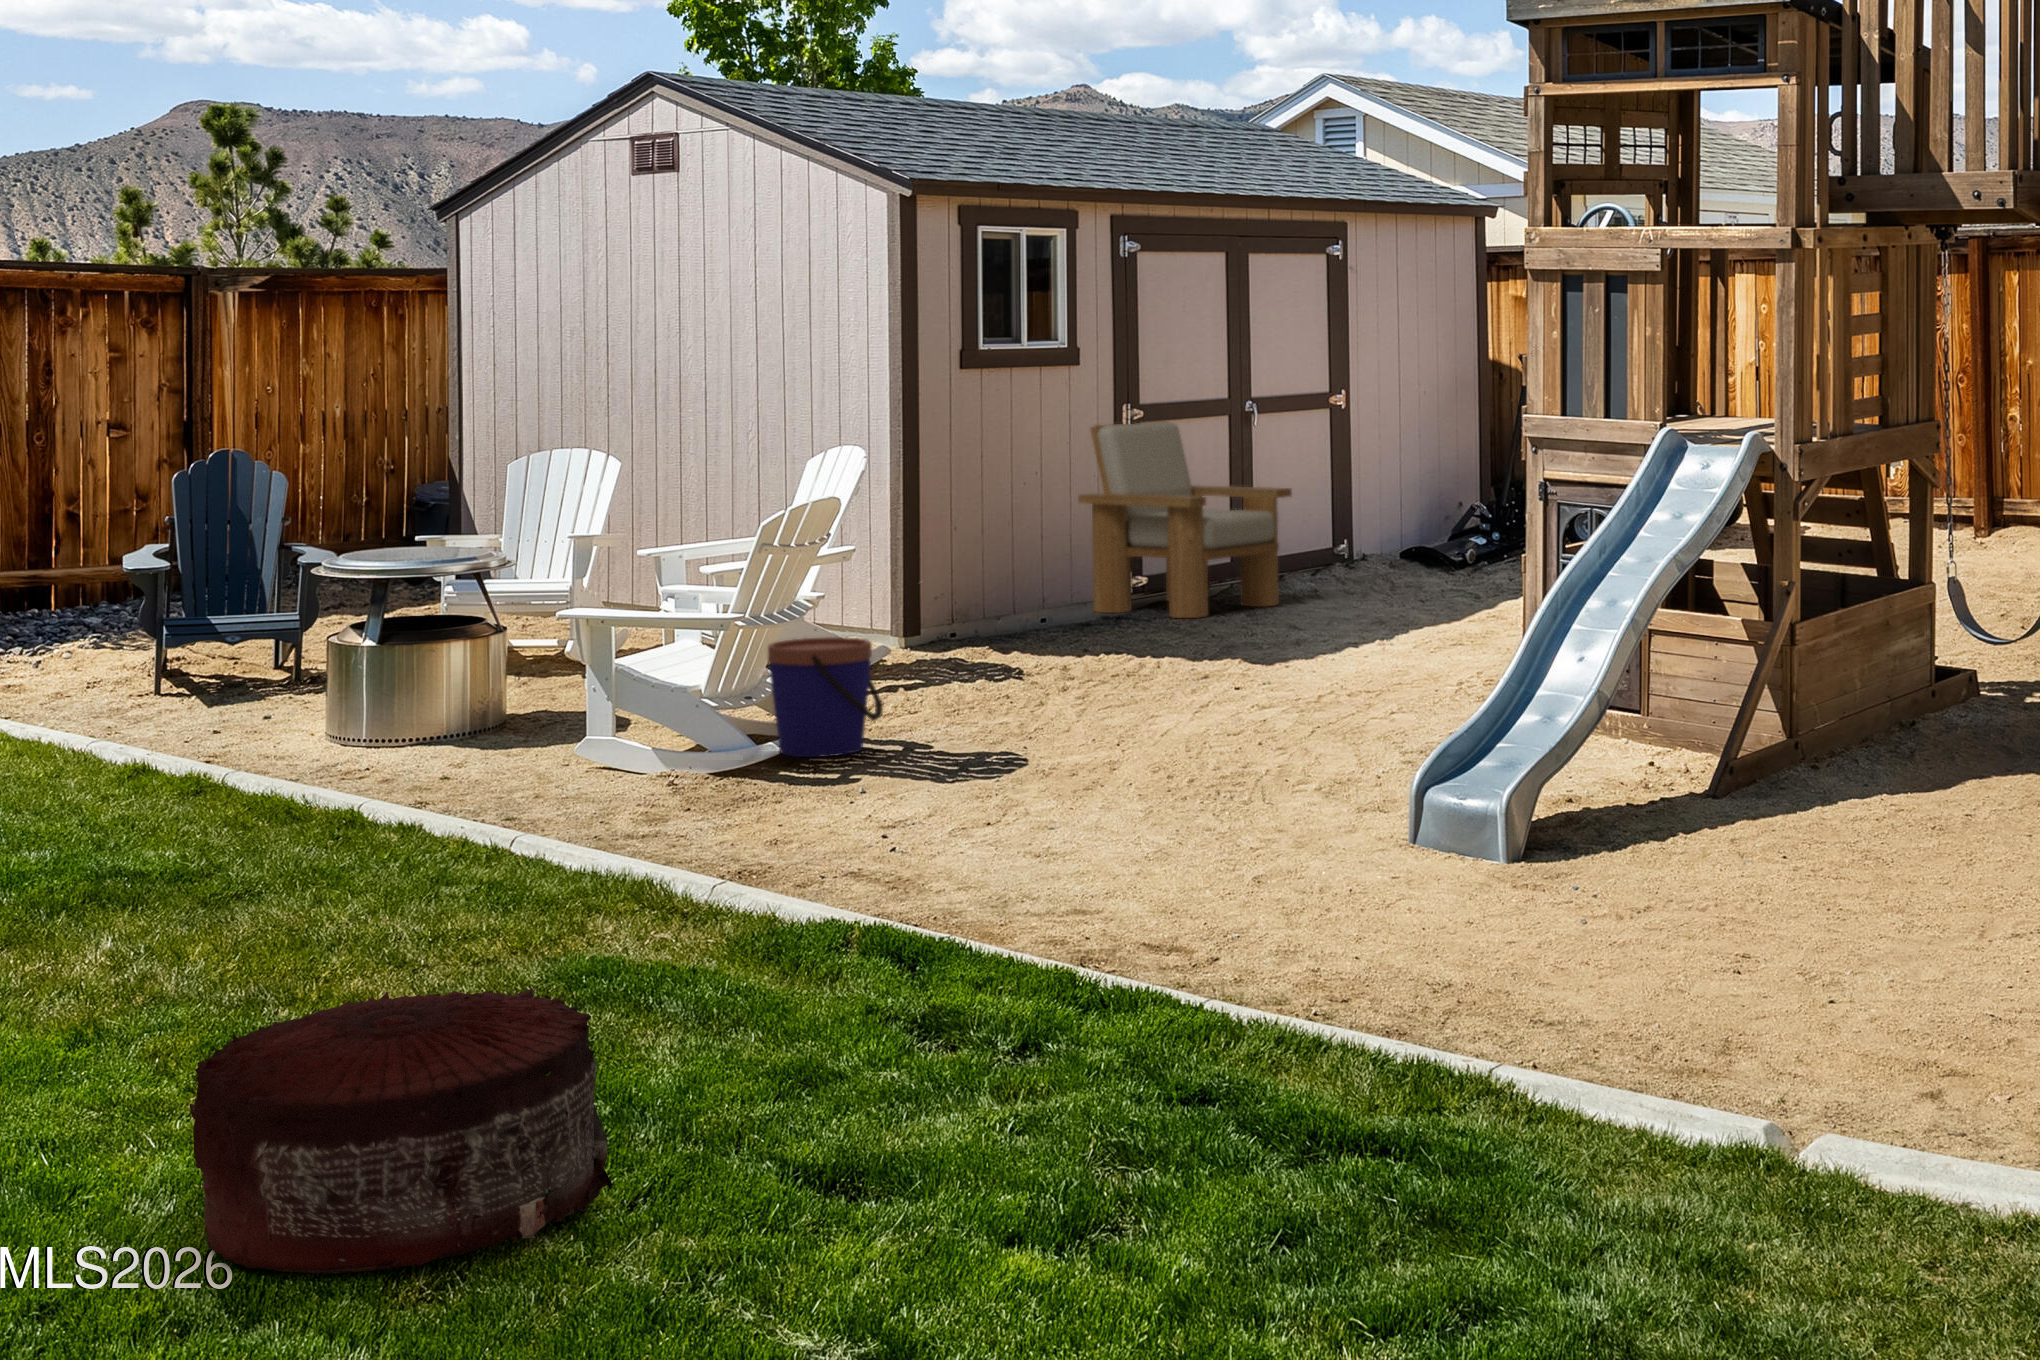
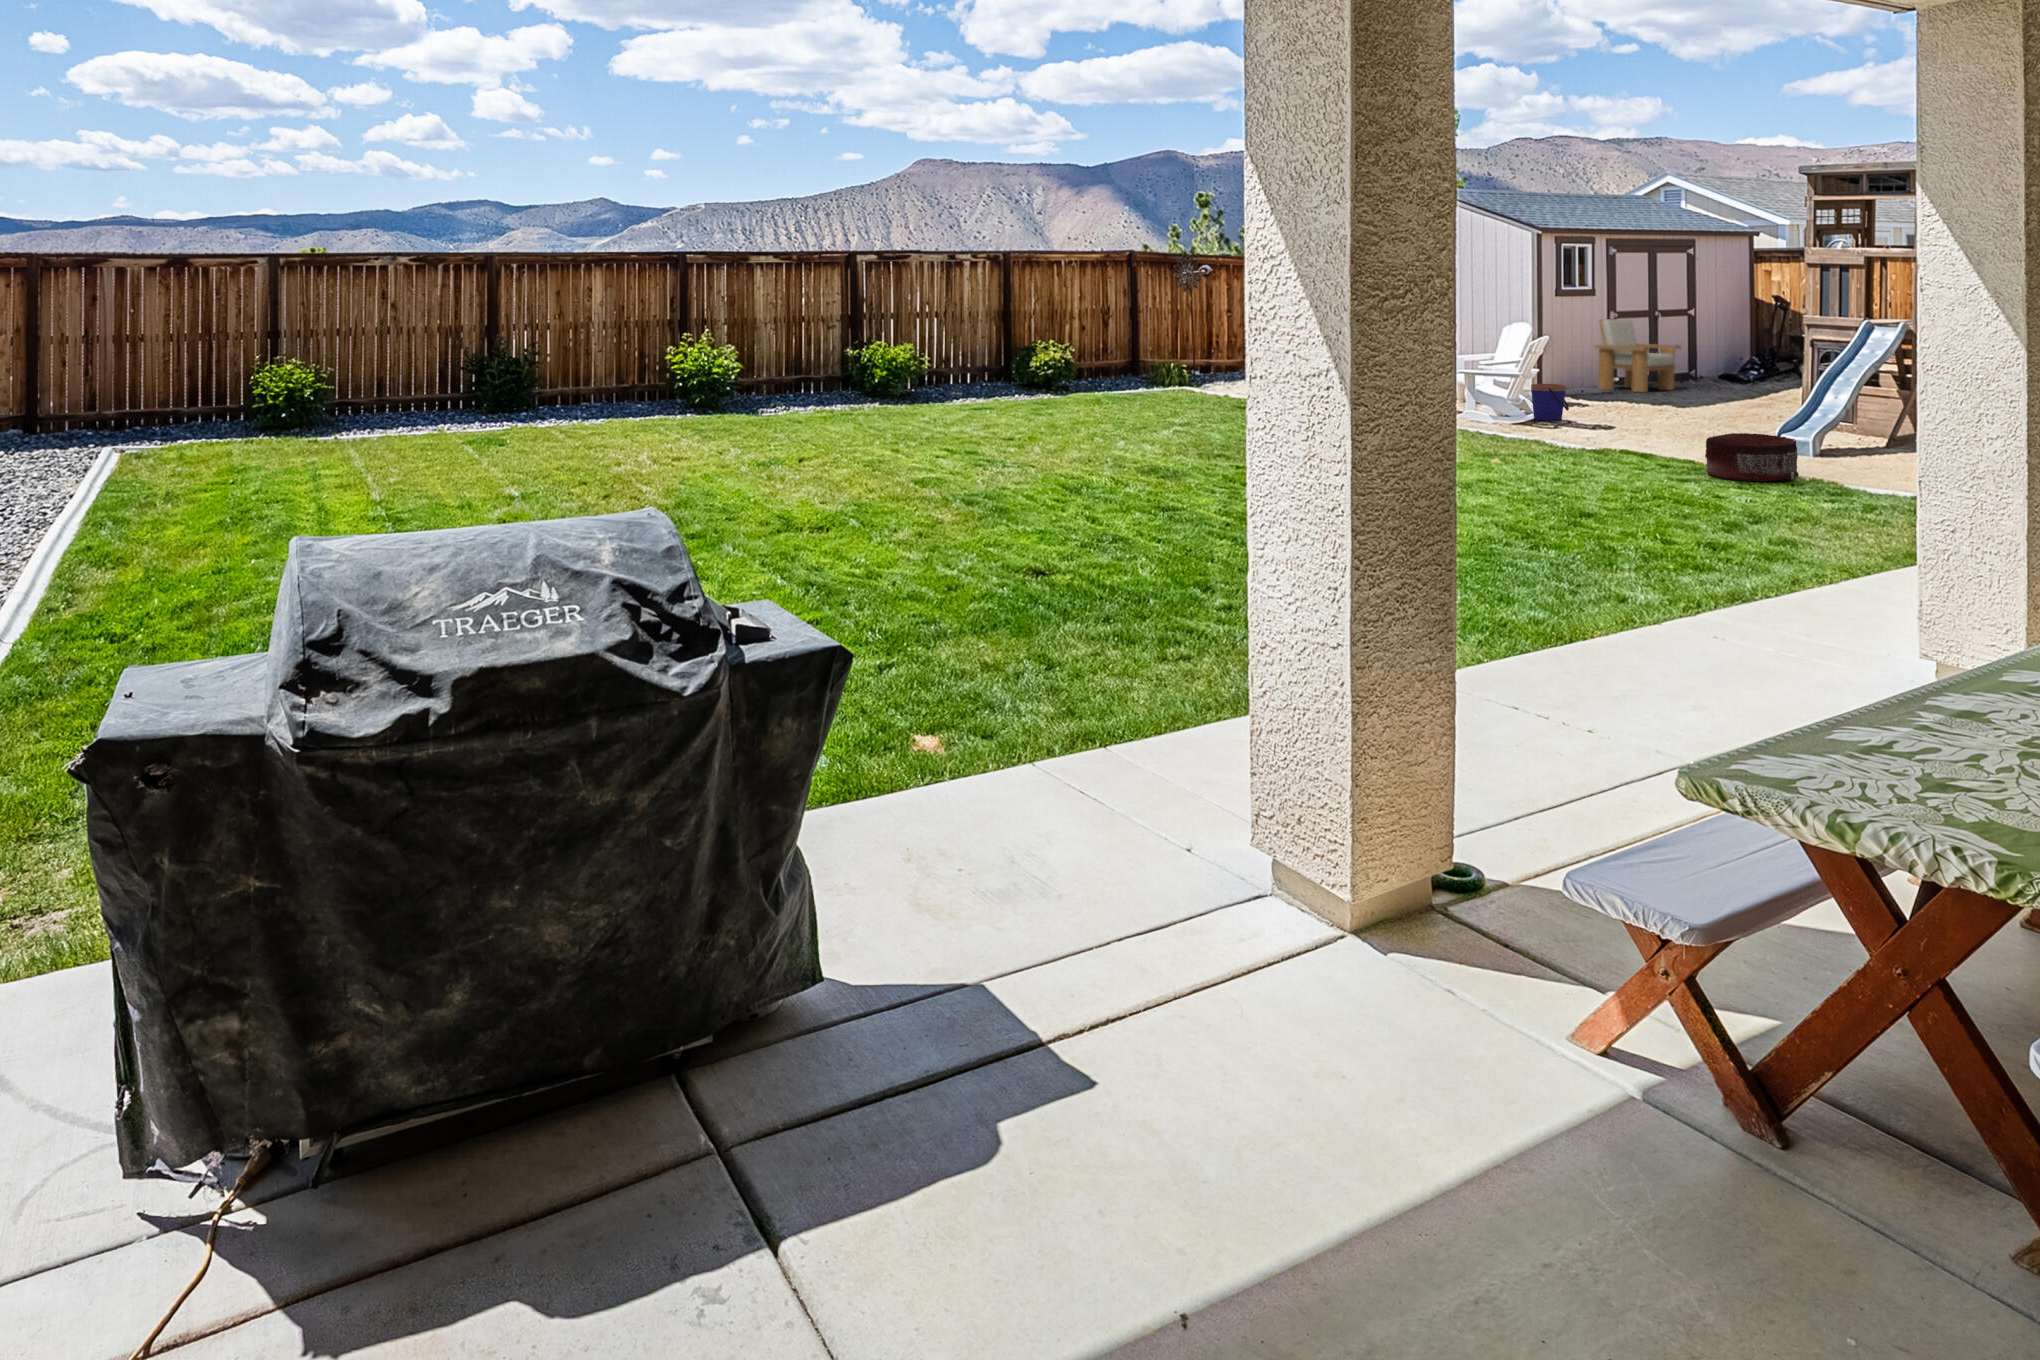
pouf: present [189,988,612,1274] -> present [1705,433,1799,481]

